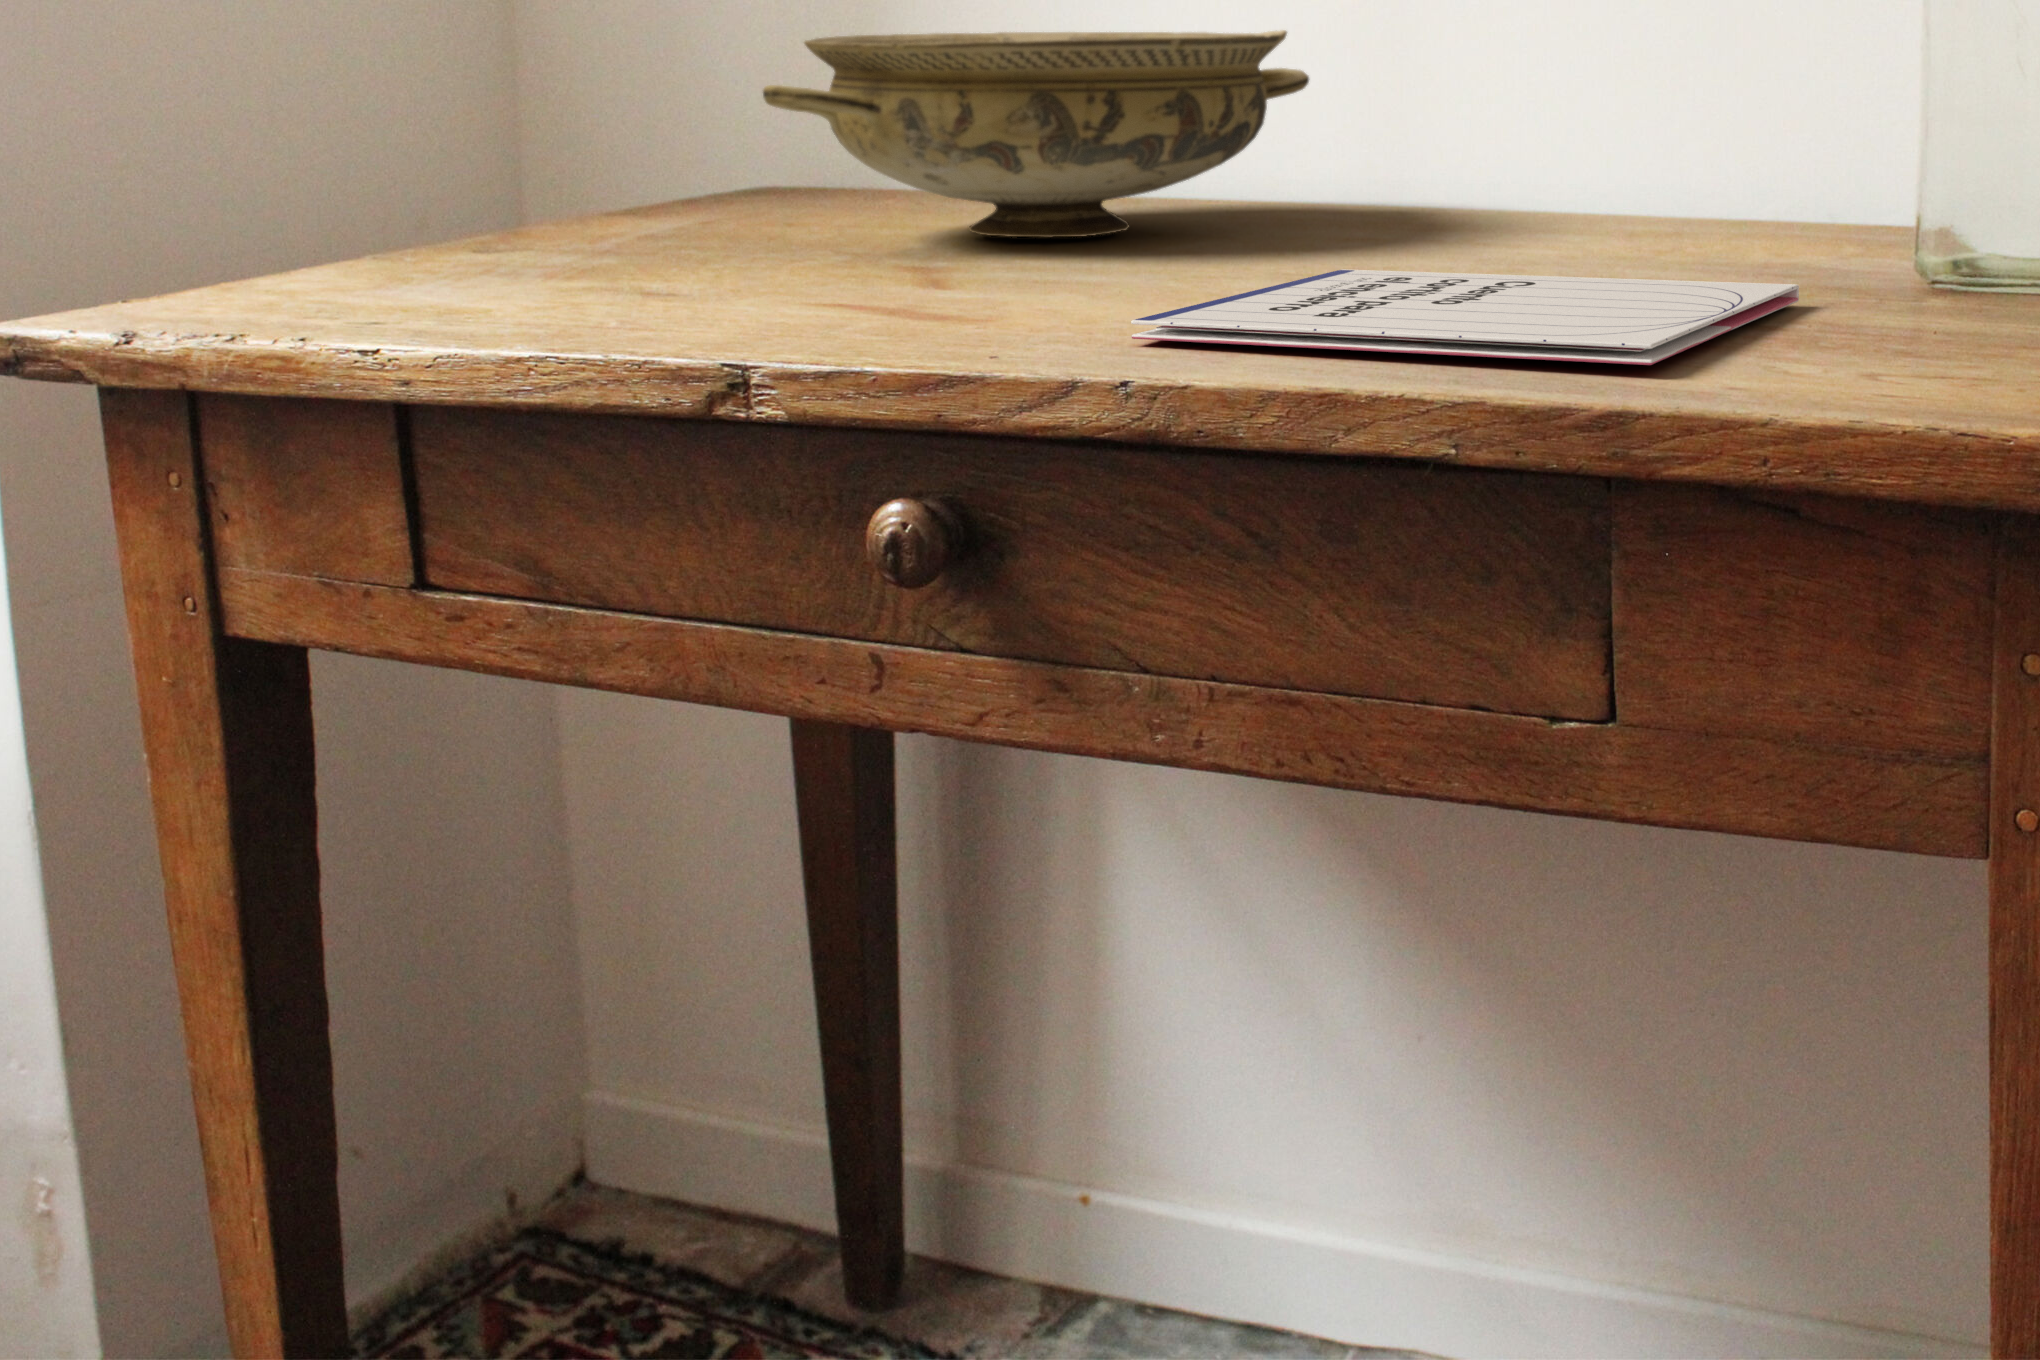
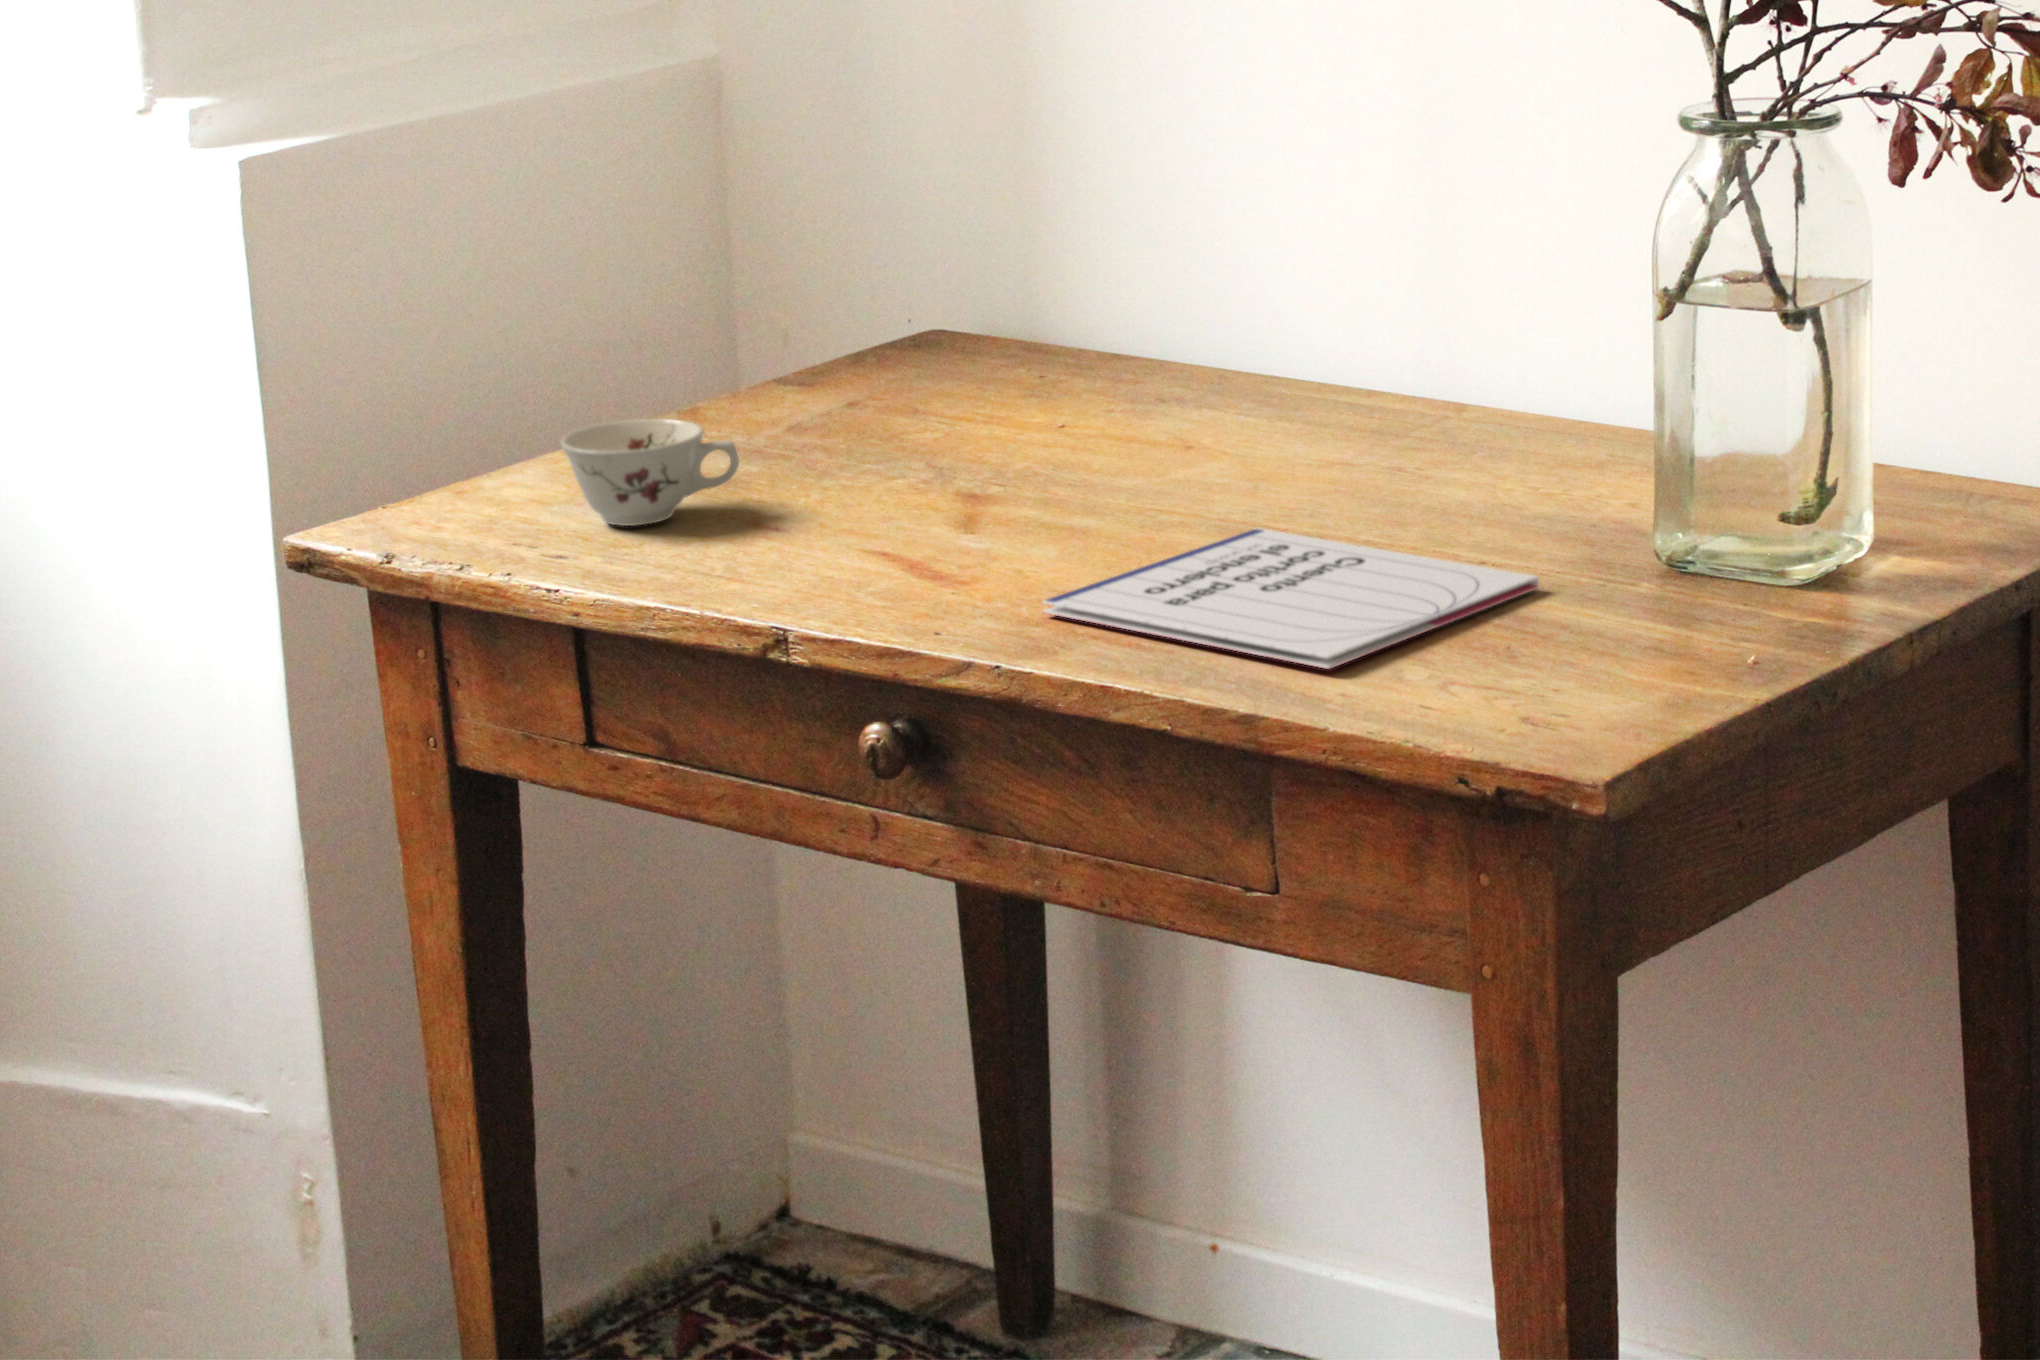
ceramic bowl: present [763,30,1309,237] -> none [862,239,1343,451]
teacup: none [376,172,621,297] -> present [561,419,739,526]

